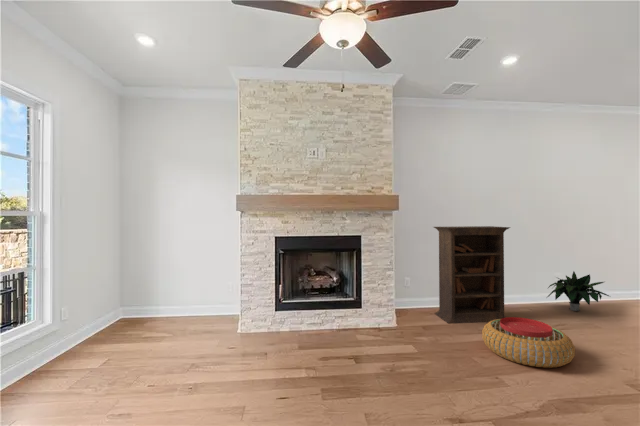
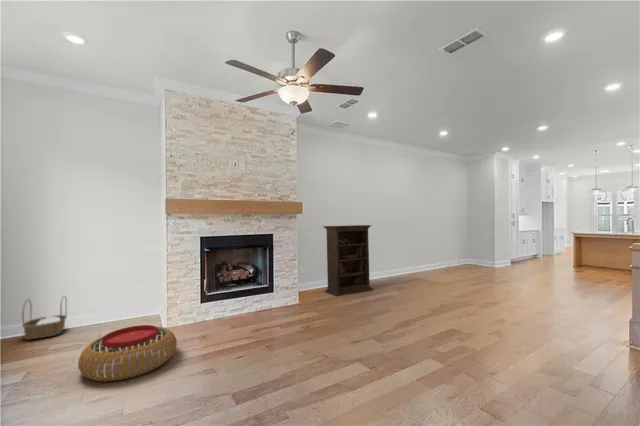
potted plant: present [548,271,609,311] -> none [391,254,426,280]
basket: none [124,288,161,326] -> present [22,298,67,339]
pouf: present [482,317,575,368] -> present [78,325,177,382]

